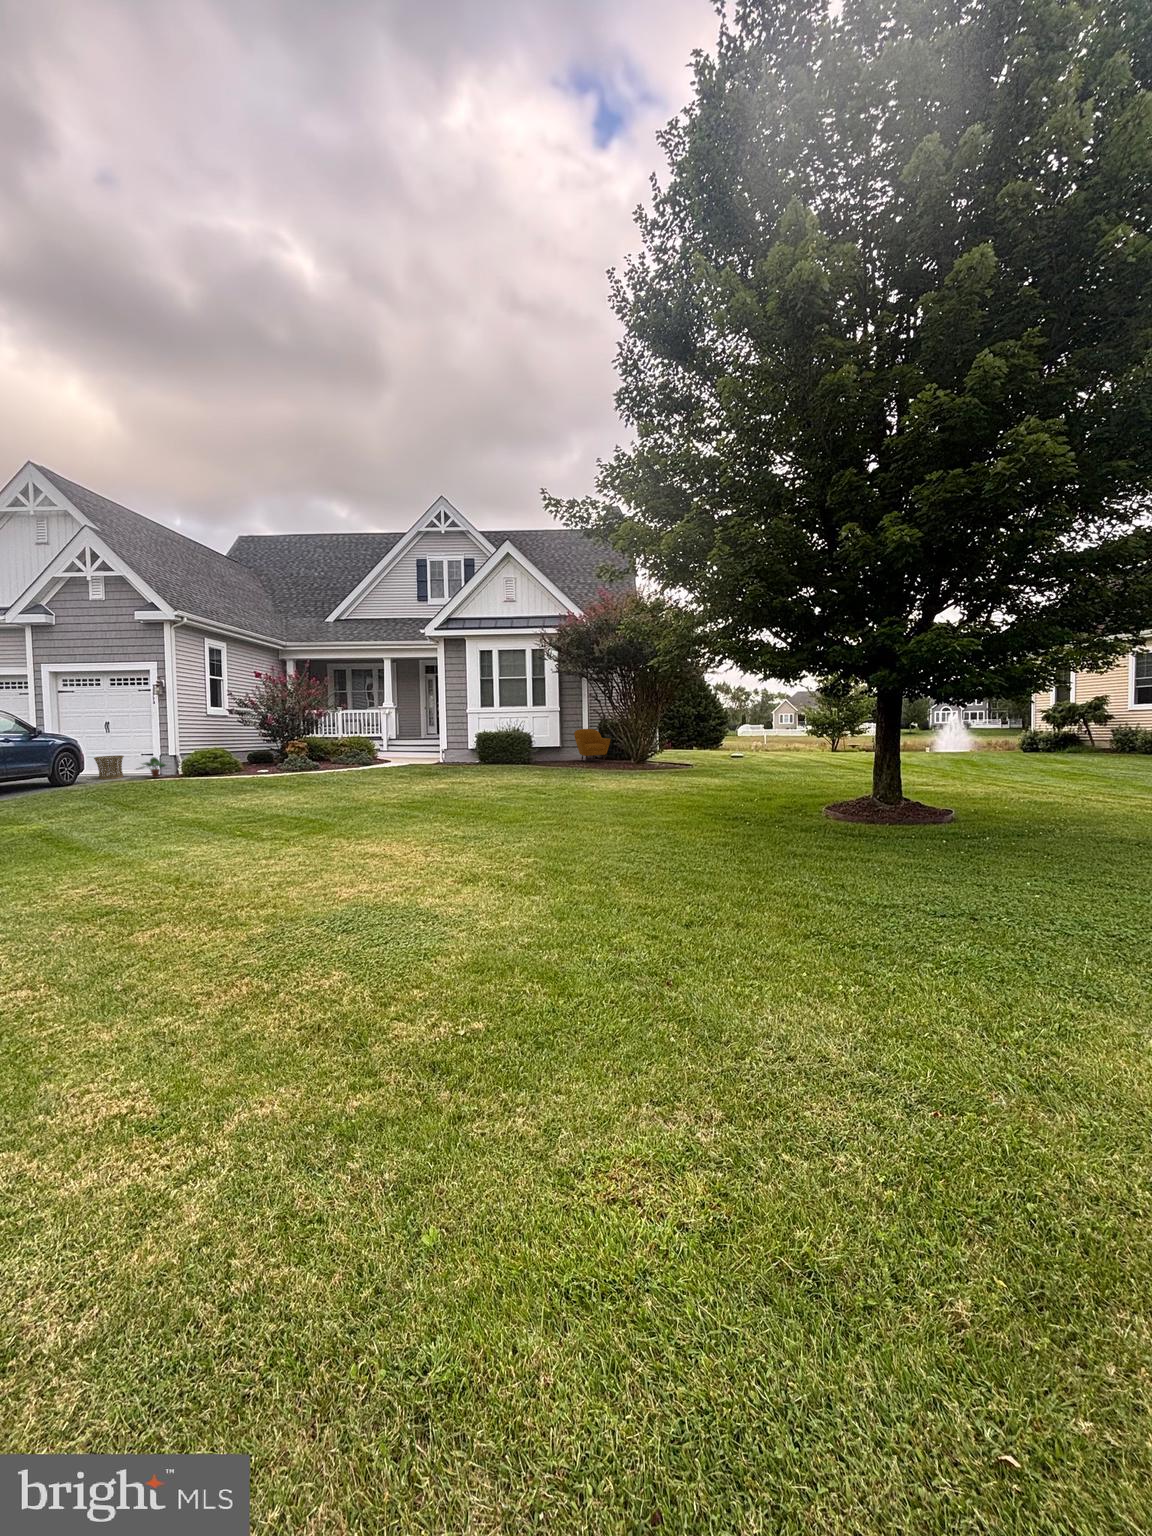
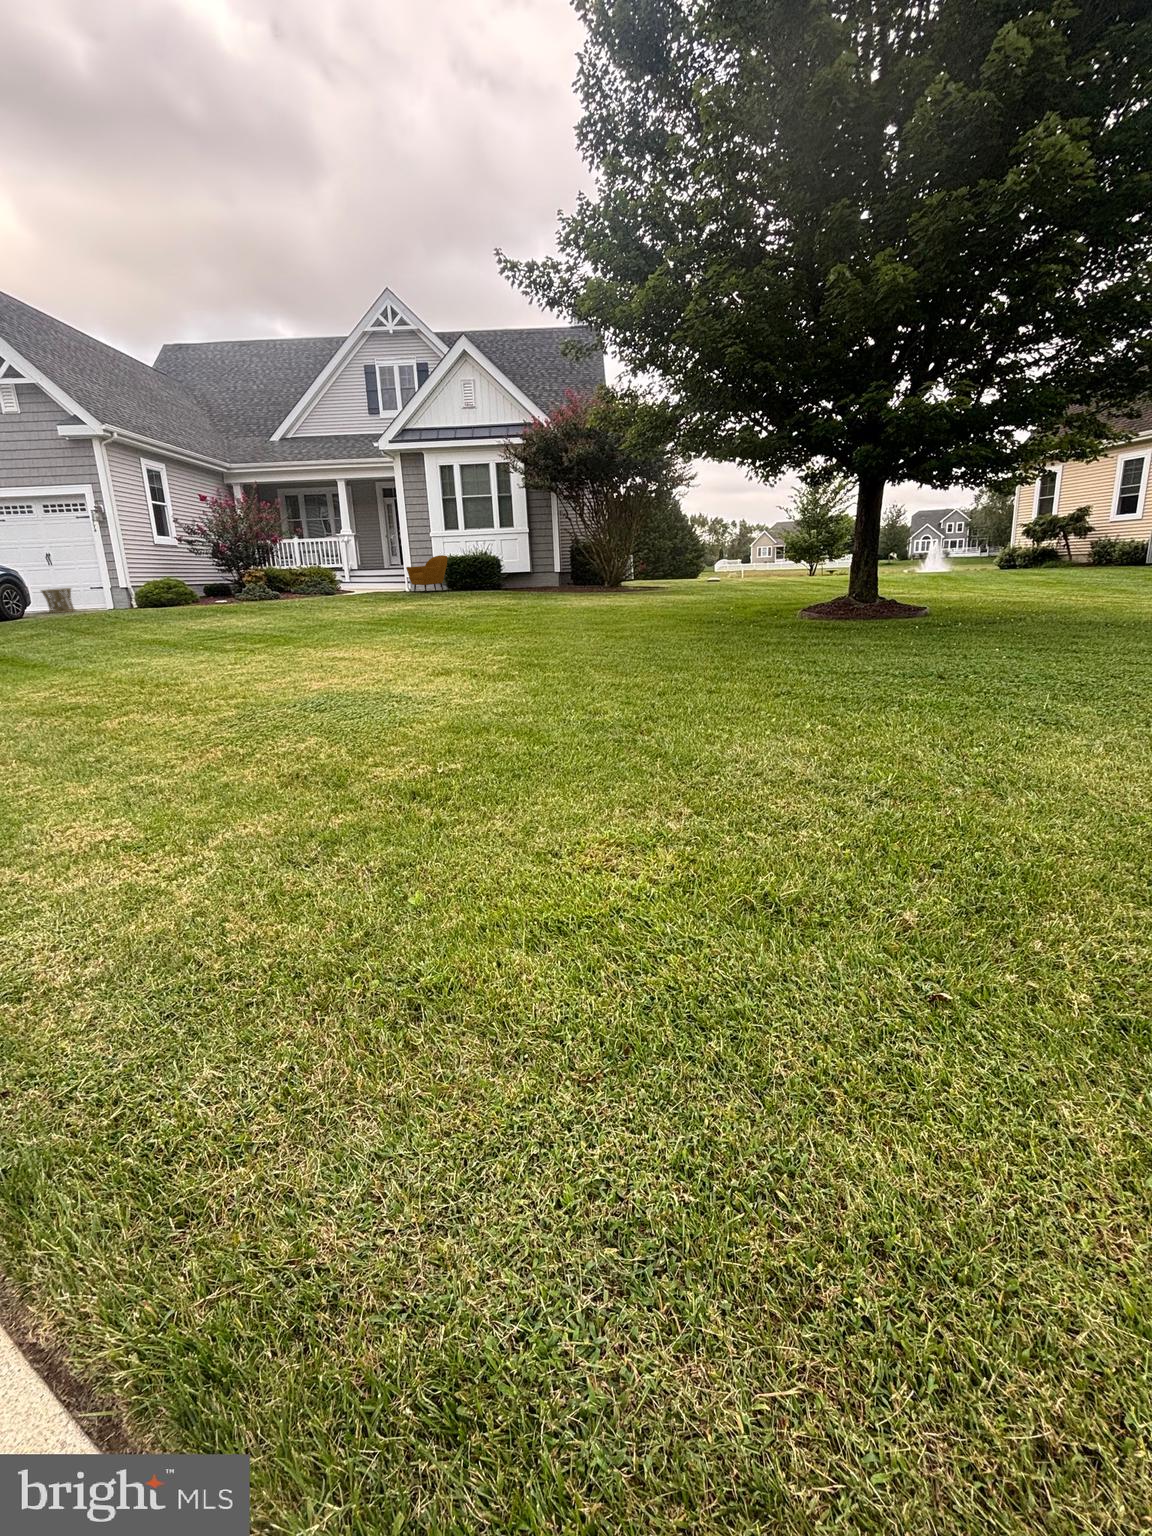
armchair: present [574,729,611,762] -> present [406,555,448,593]
potted plant: present [138,757,166,778] -> none [86,587,123,610]

